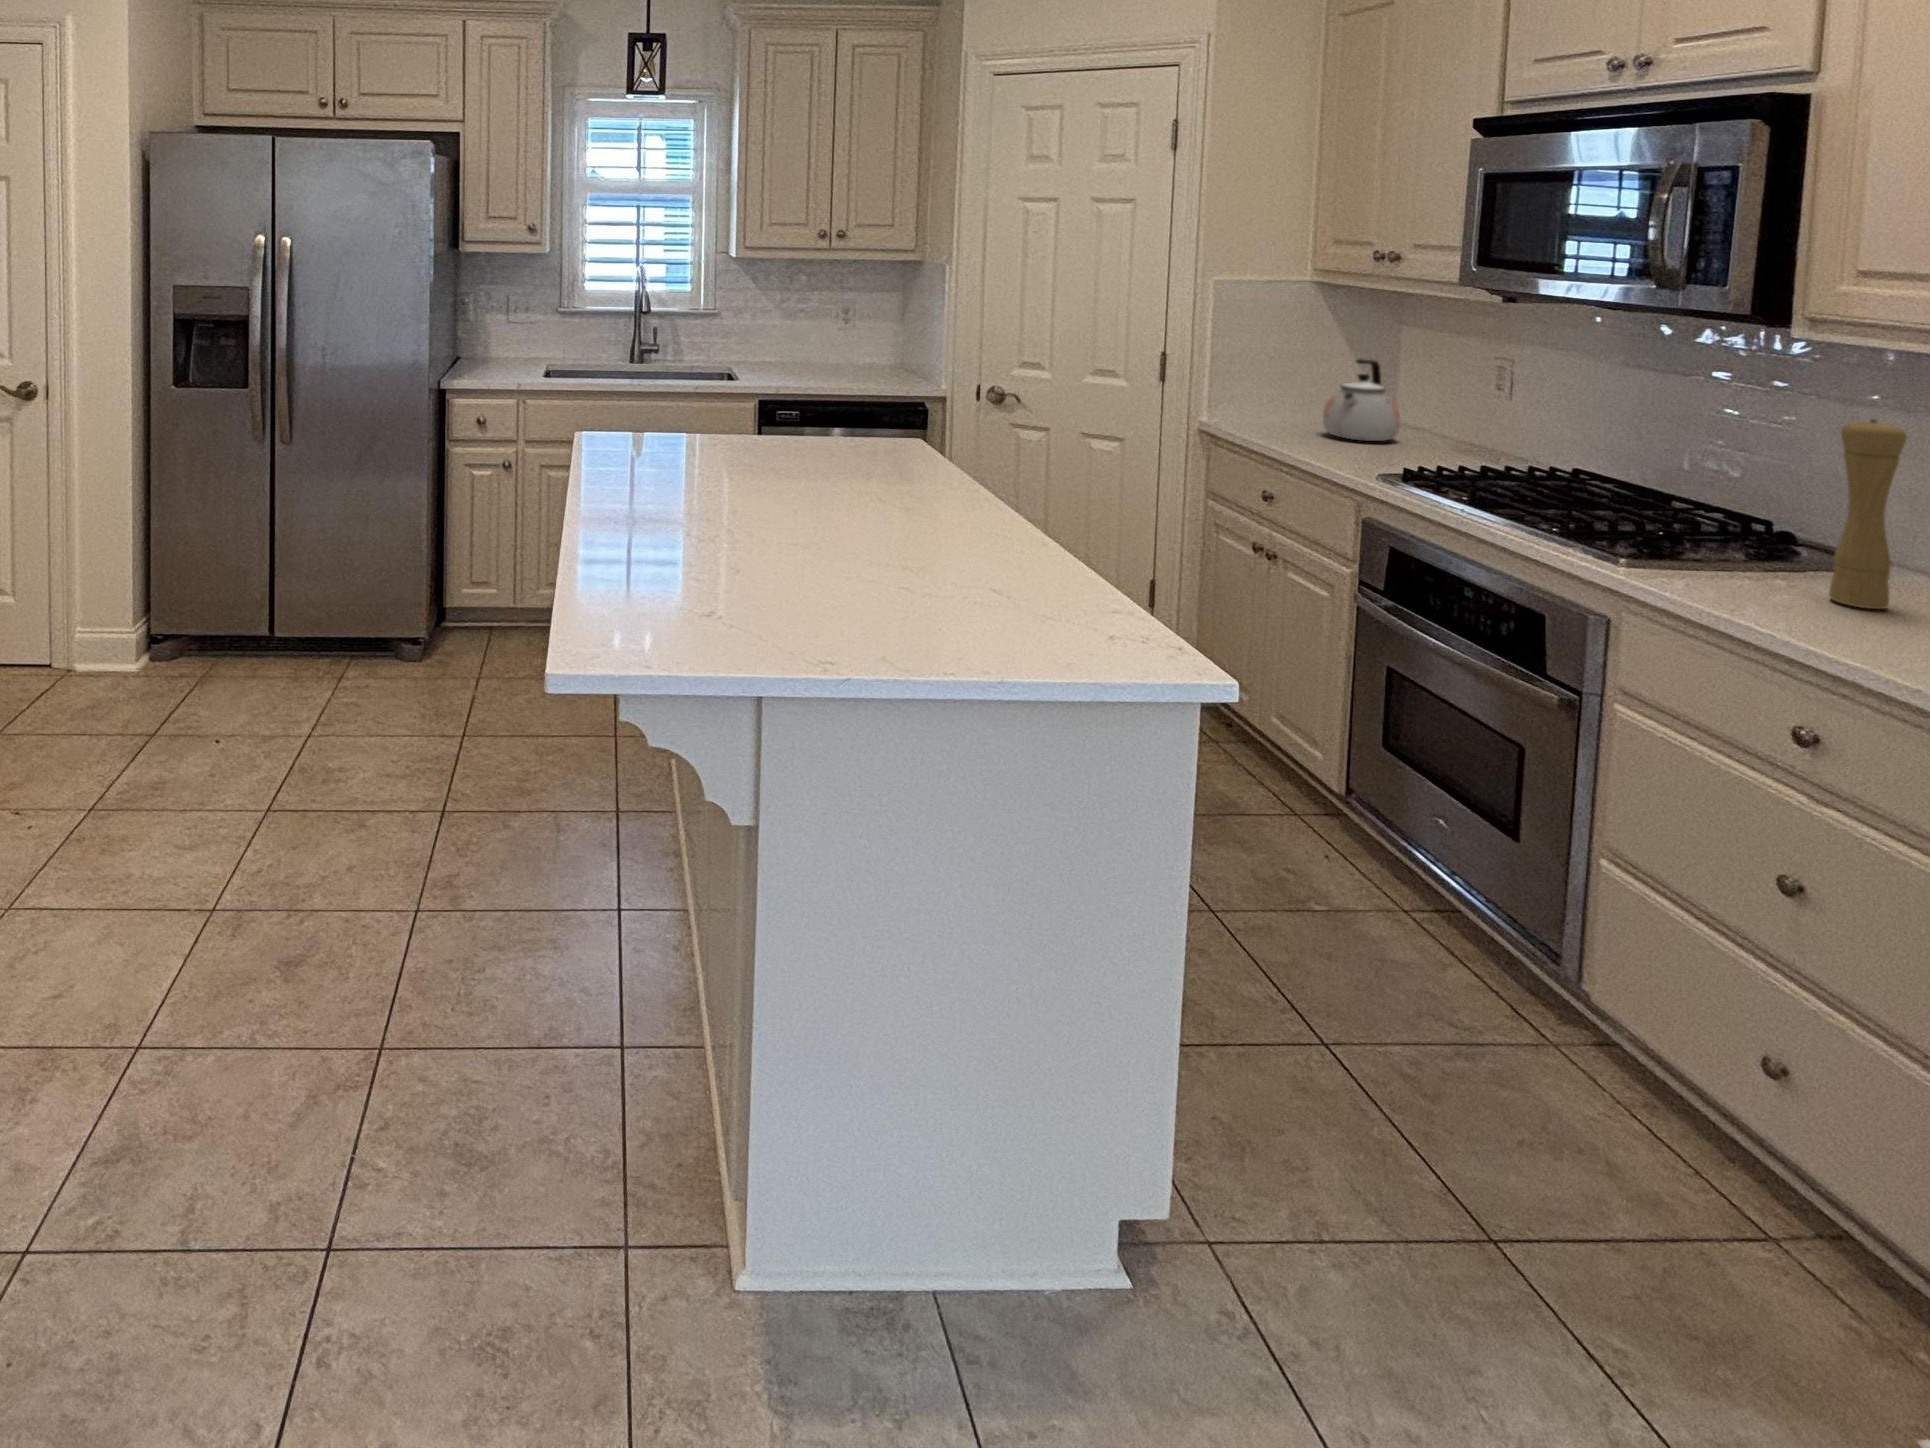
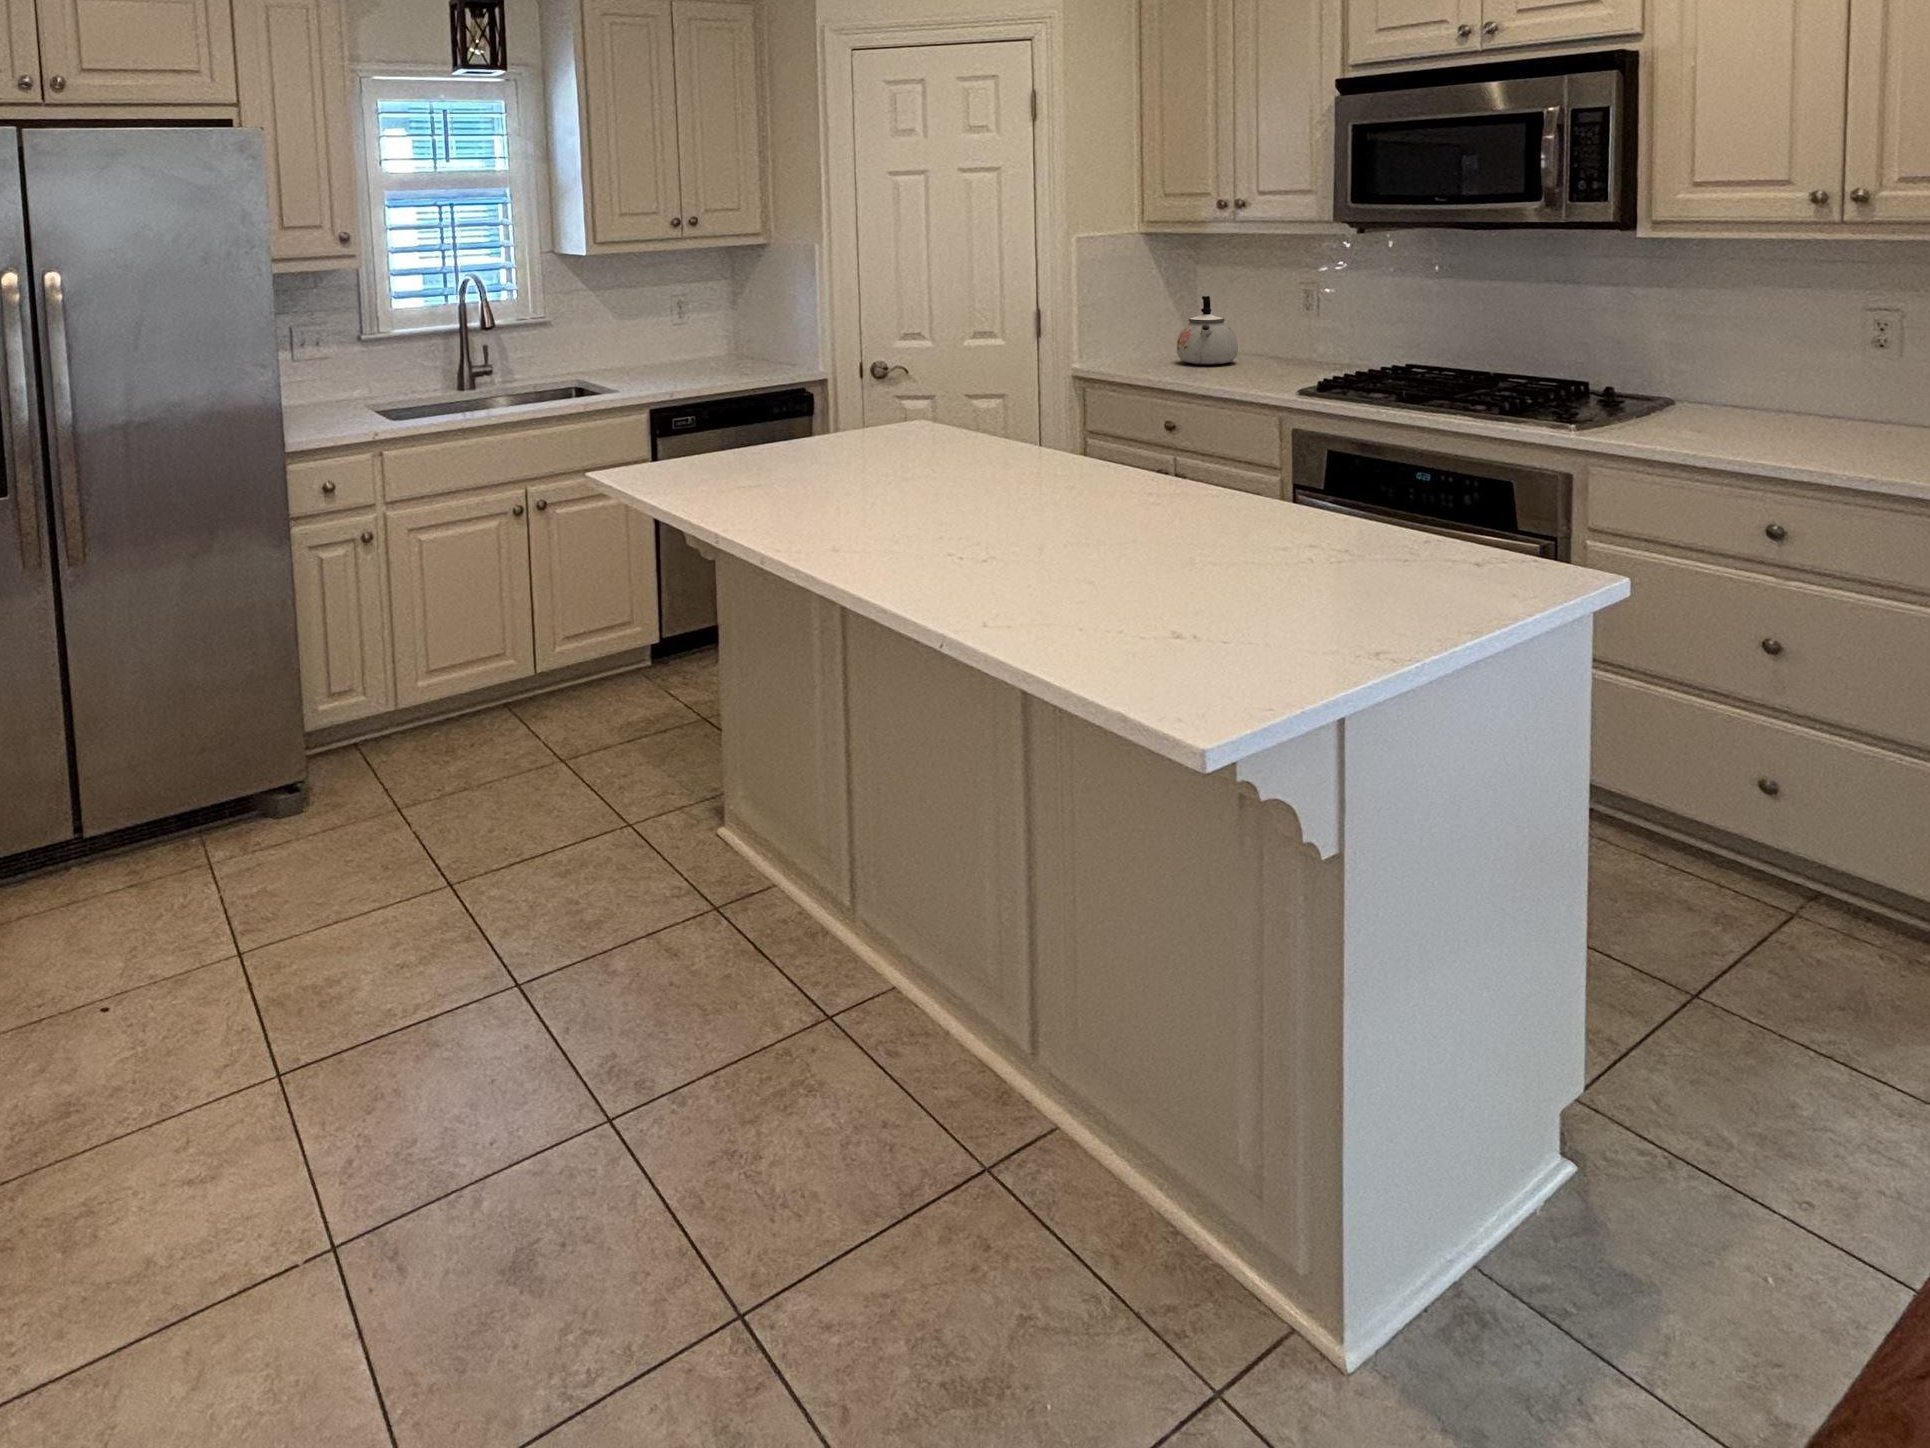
pepper mill: present [1829,419,1907,609] -> none [1727,288,1773,428]

